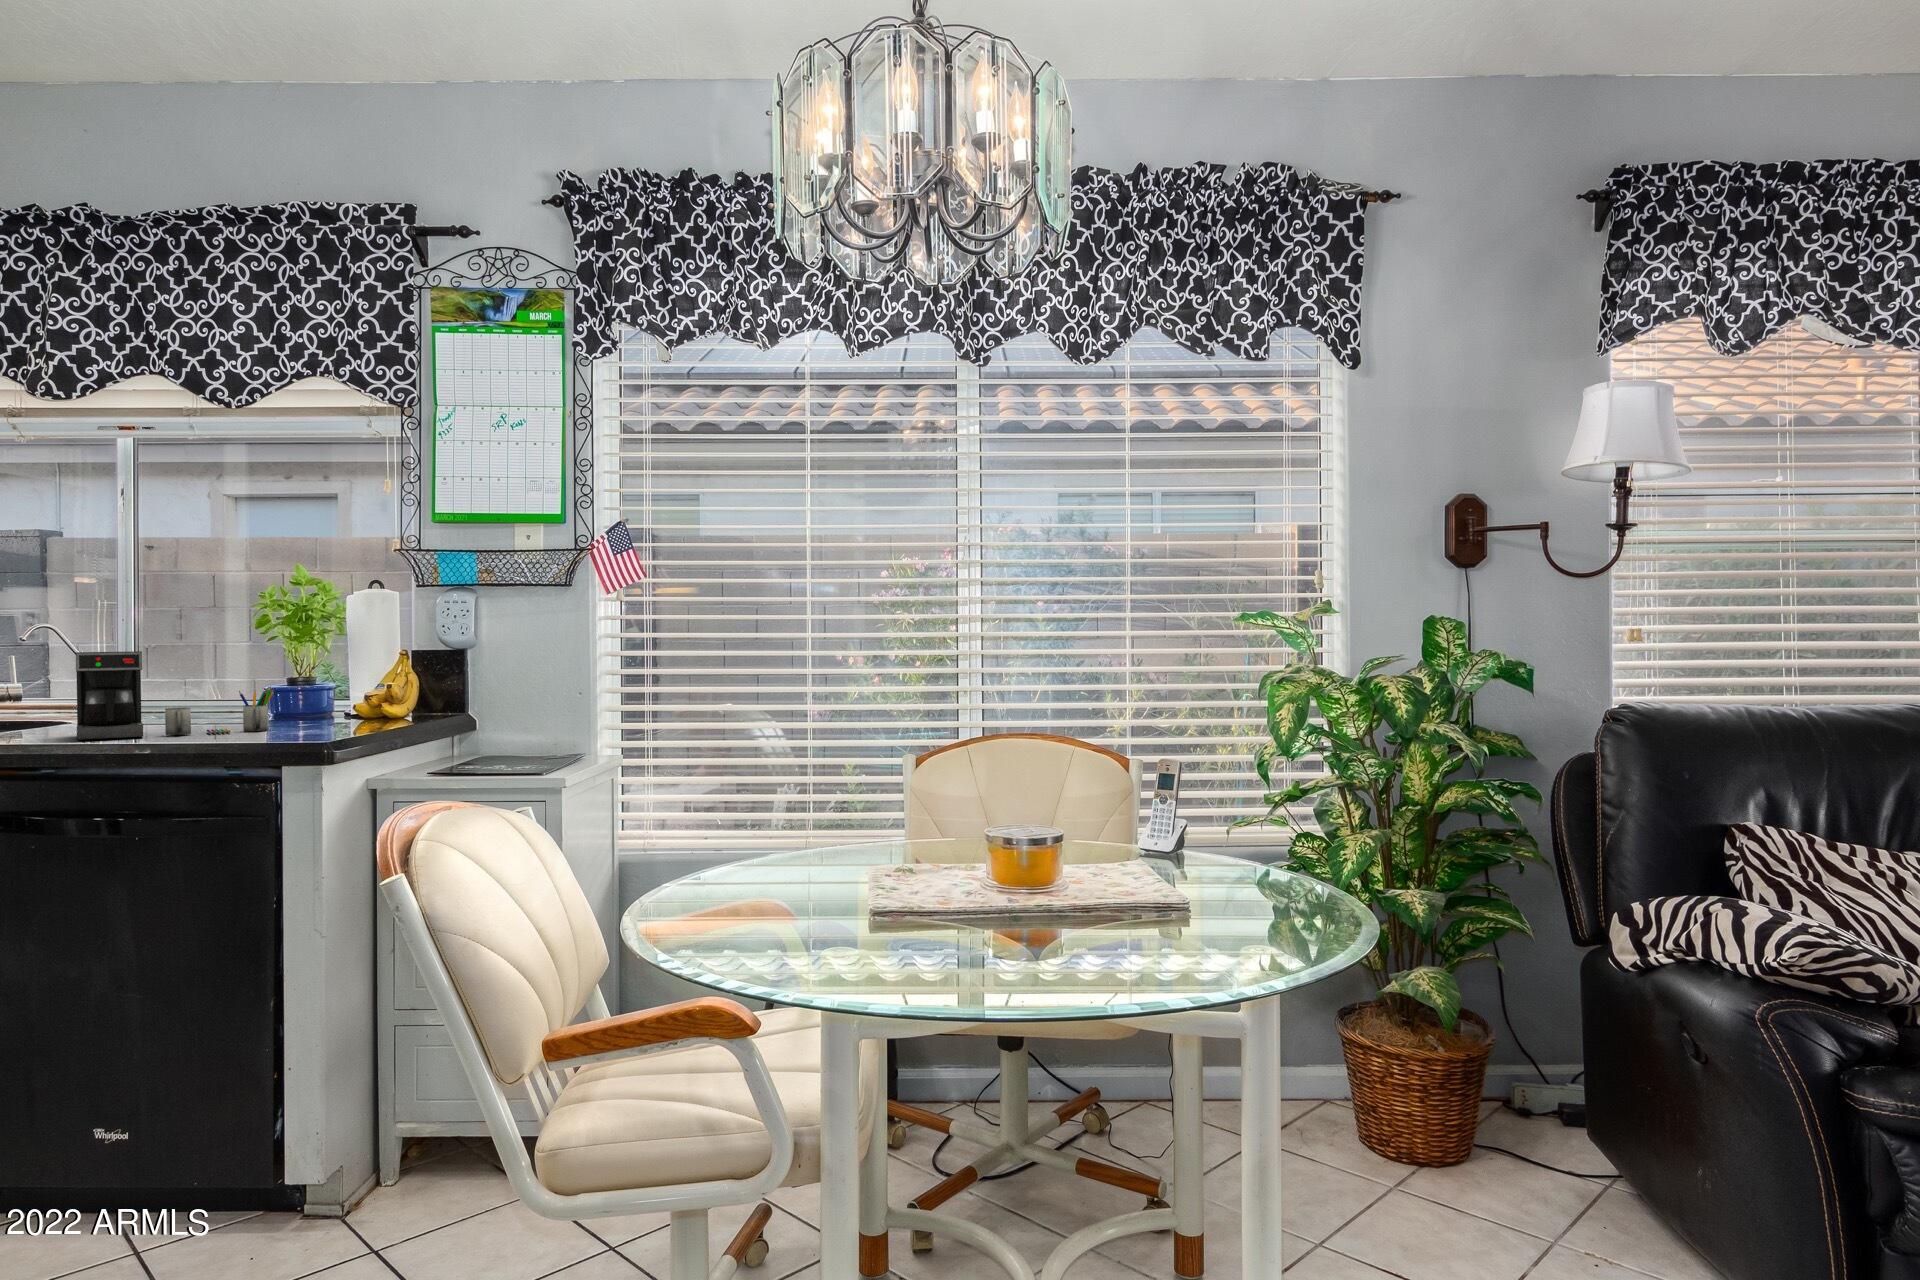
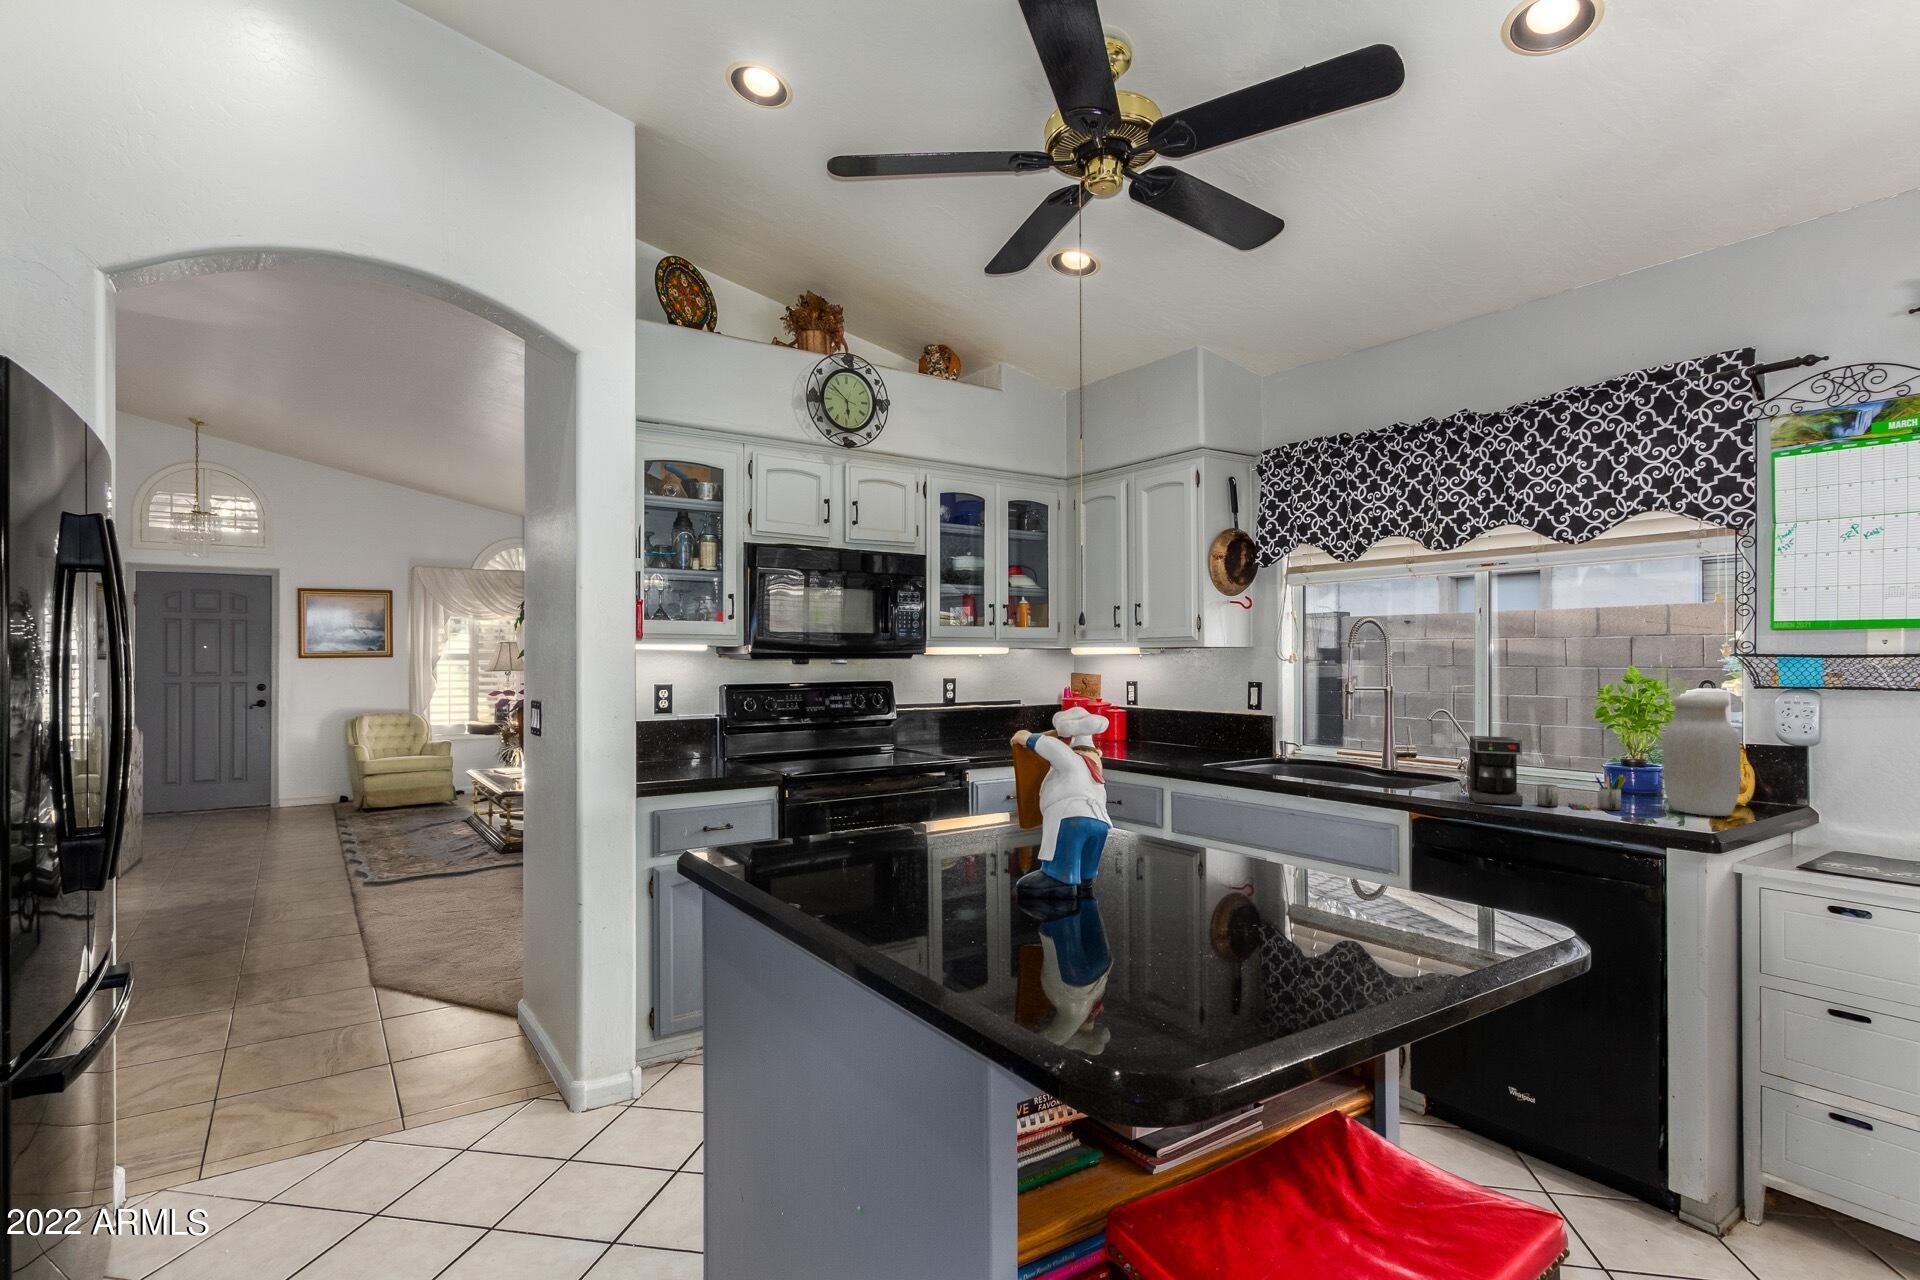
jar: none [315,589,393,726] -> present [1662,695,1741,816]

